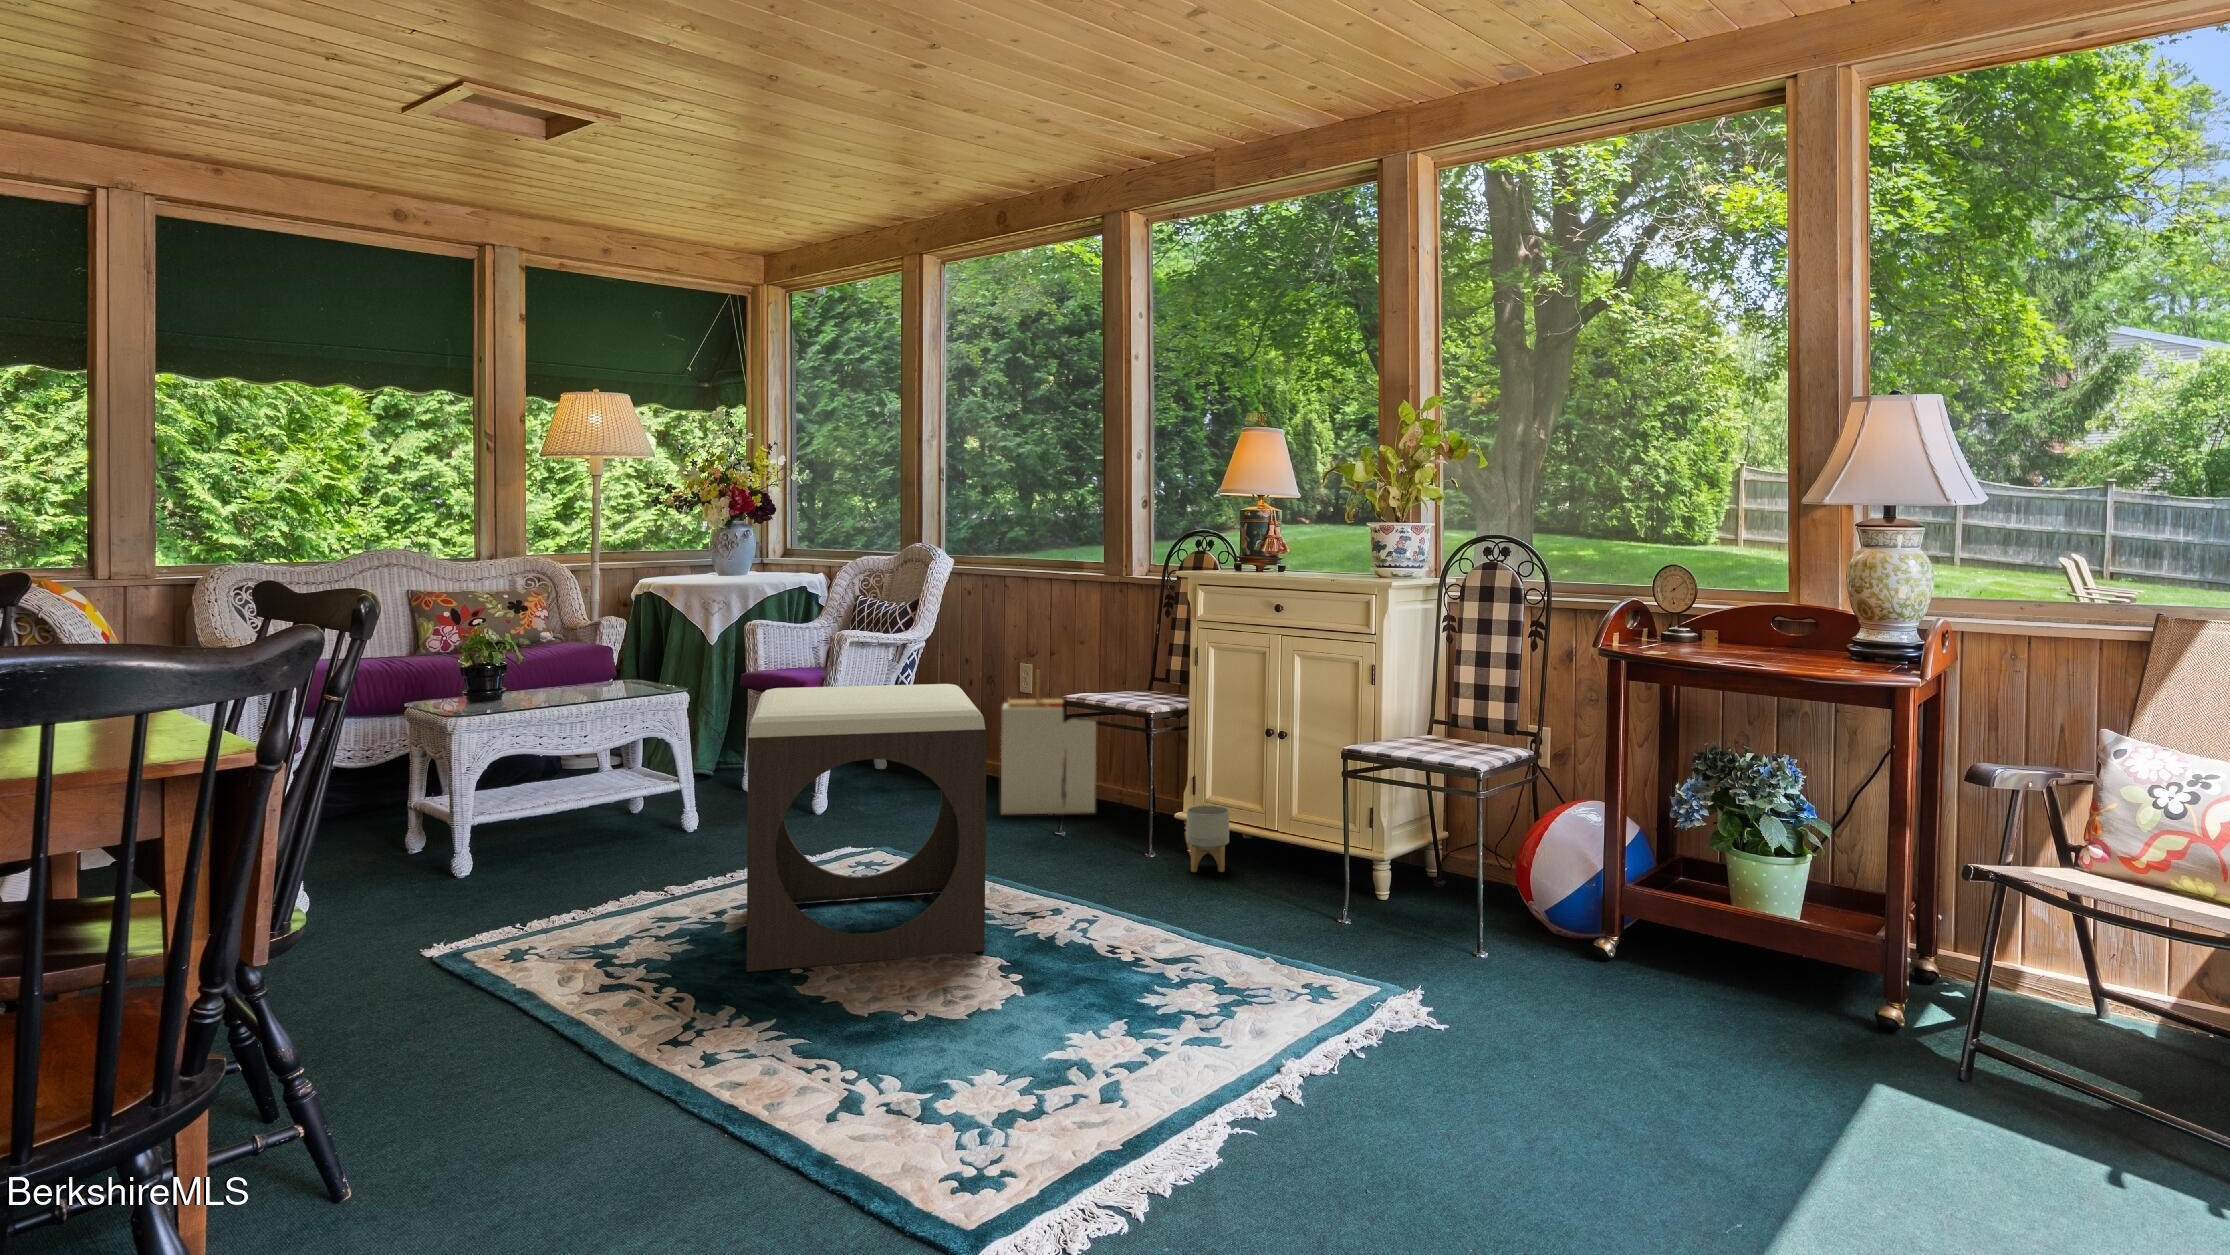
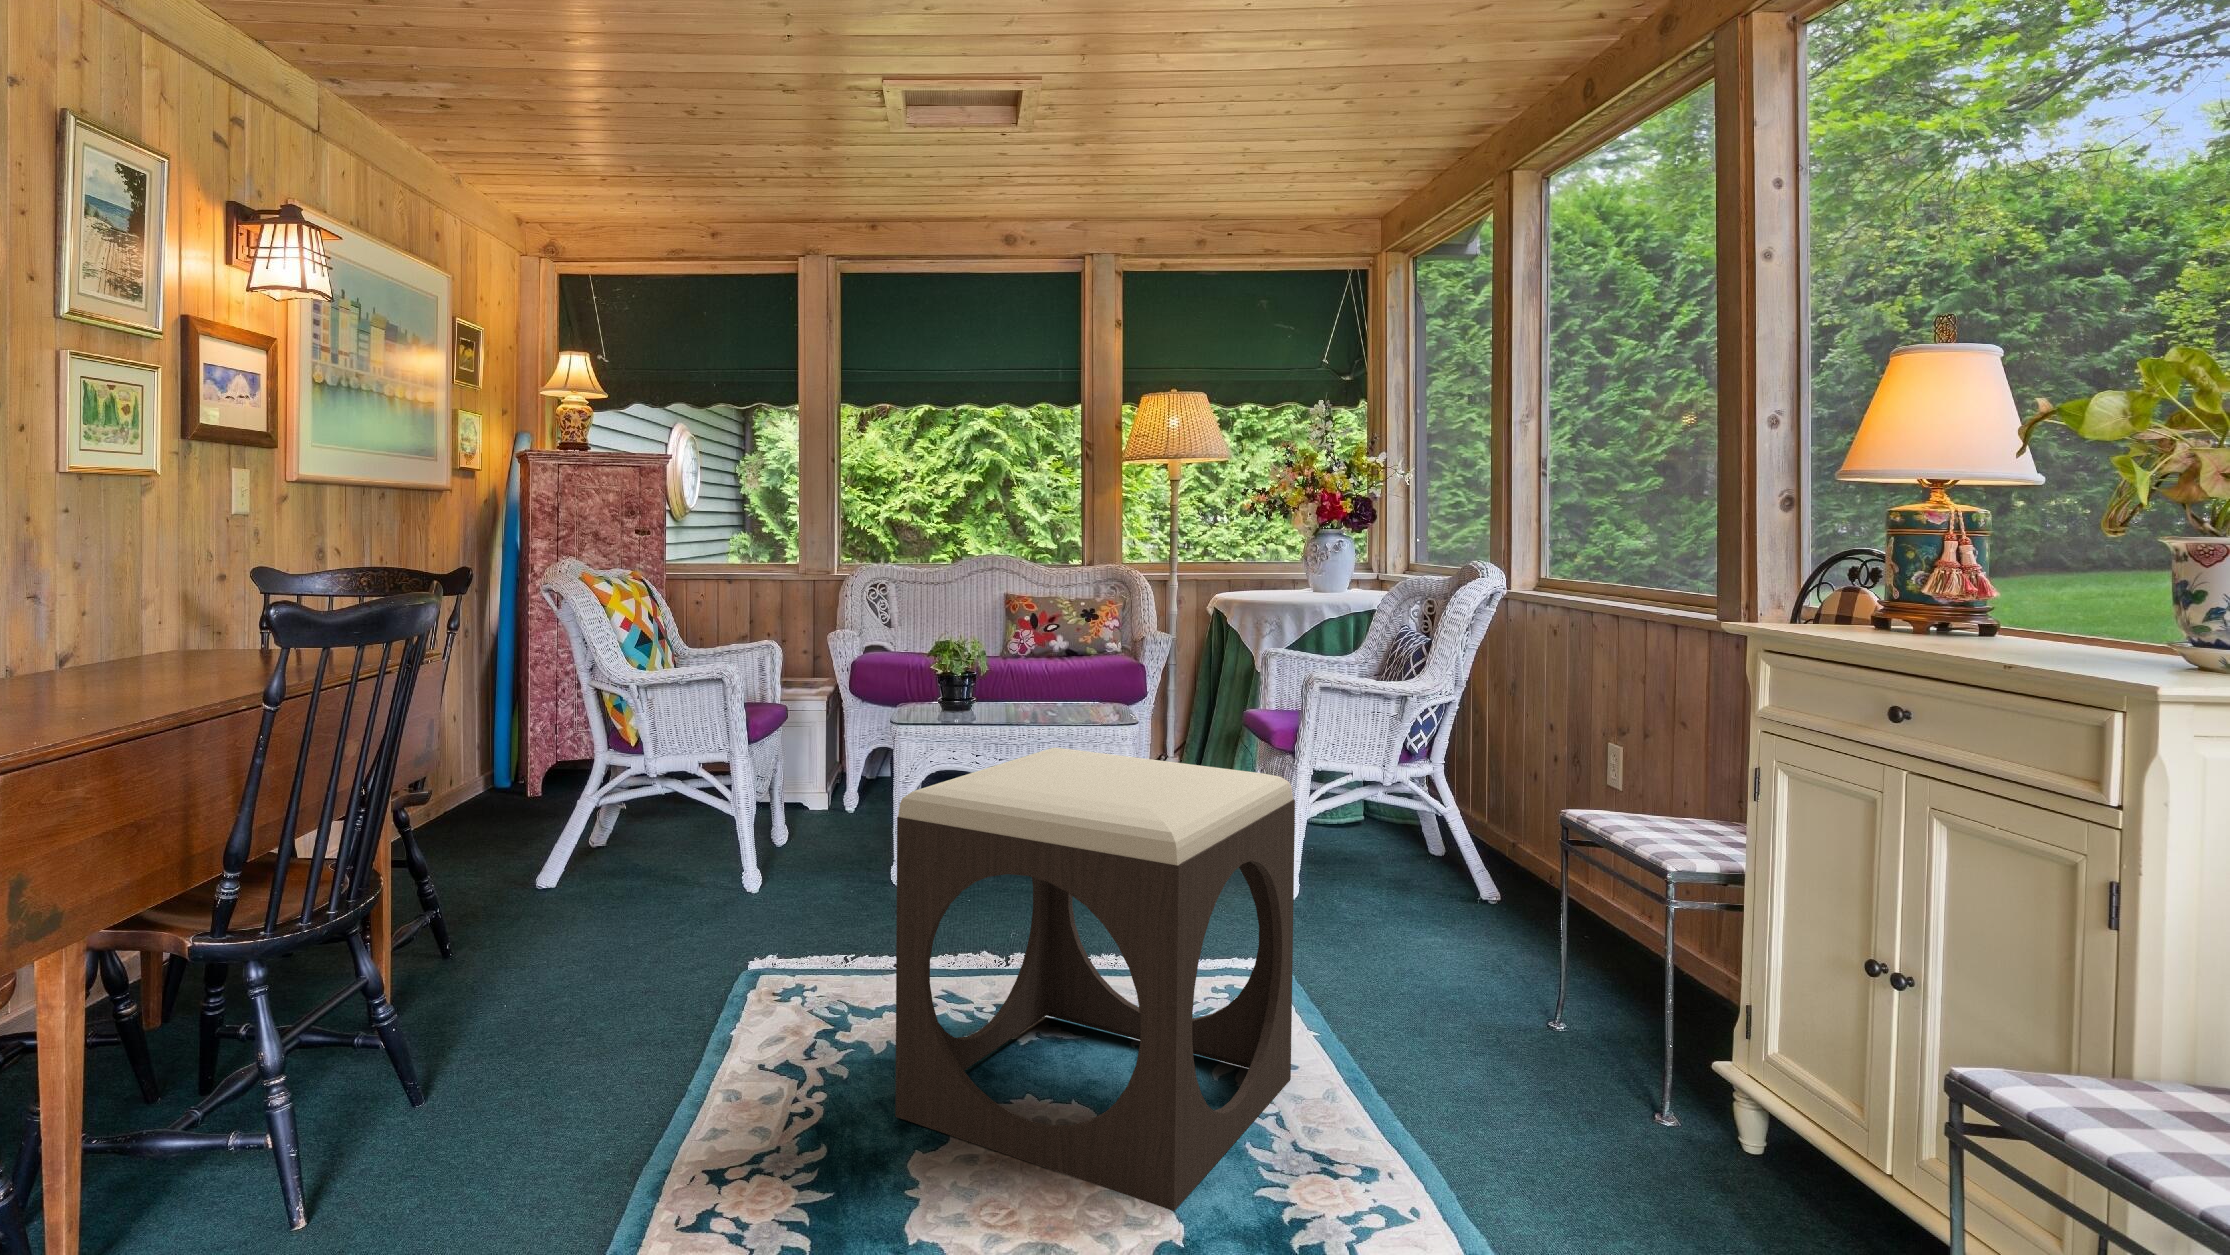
storage bin: present [1001,670,1096,814] -> none [1505,755,1688,995]
planter: present [1187,805,1229,872] -> none [1696,1058,1789,1204]

